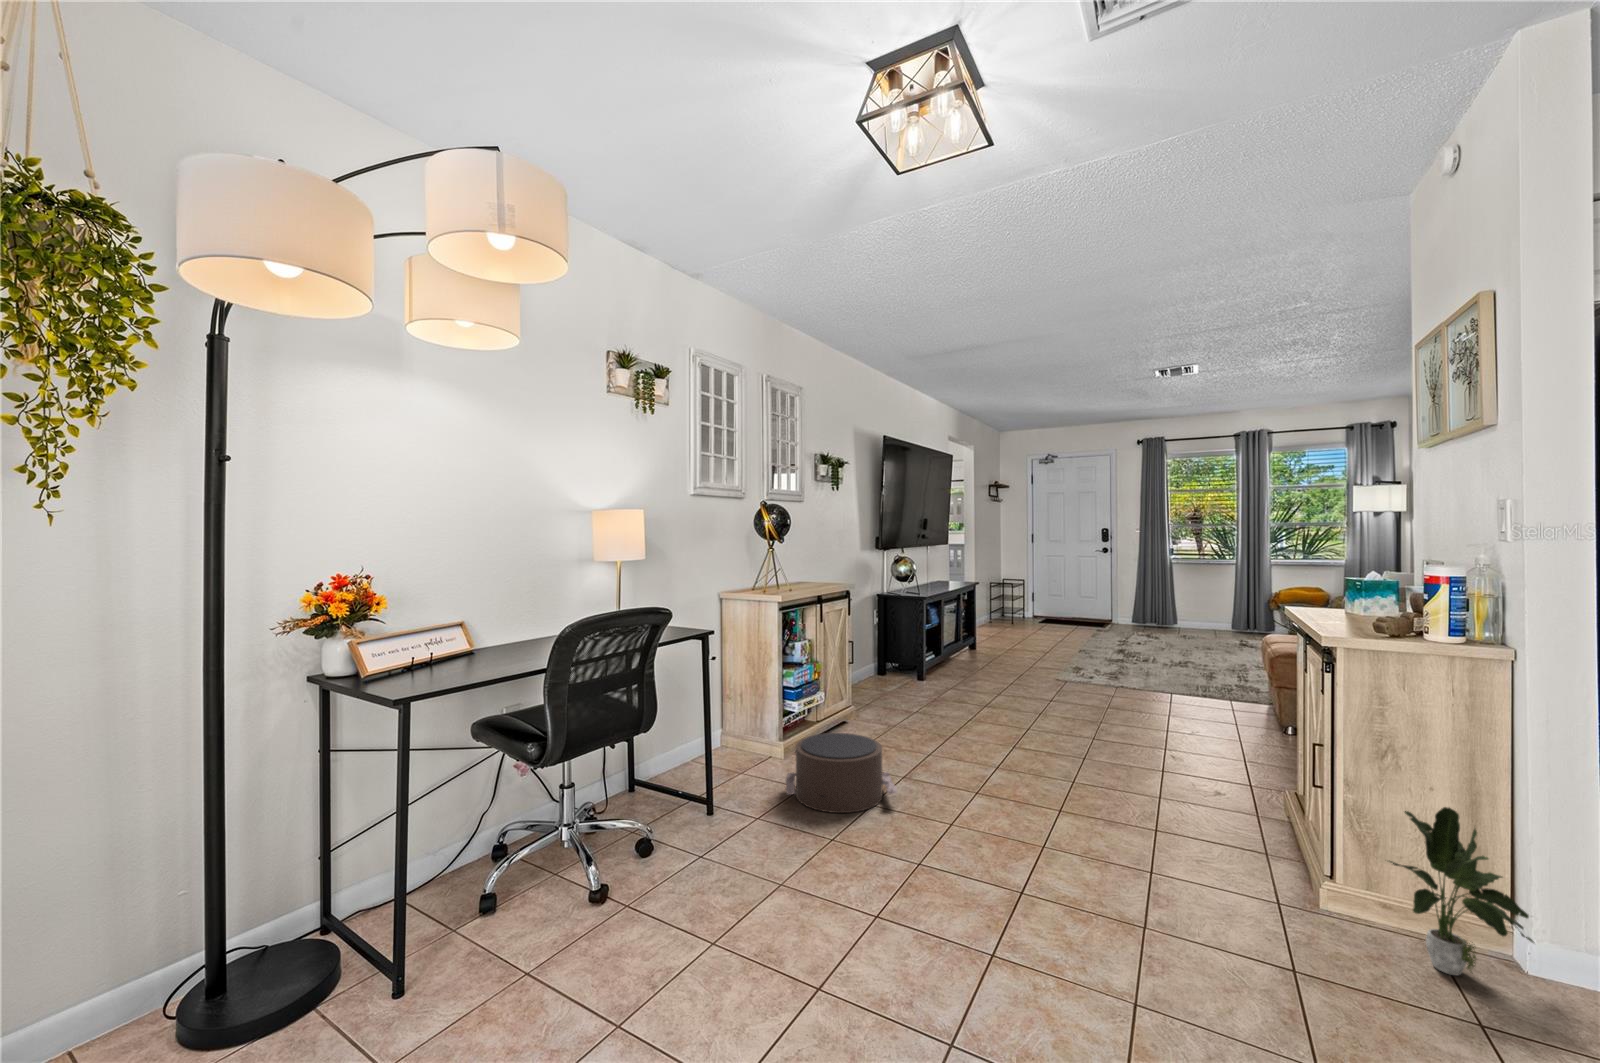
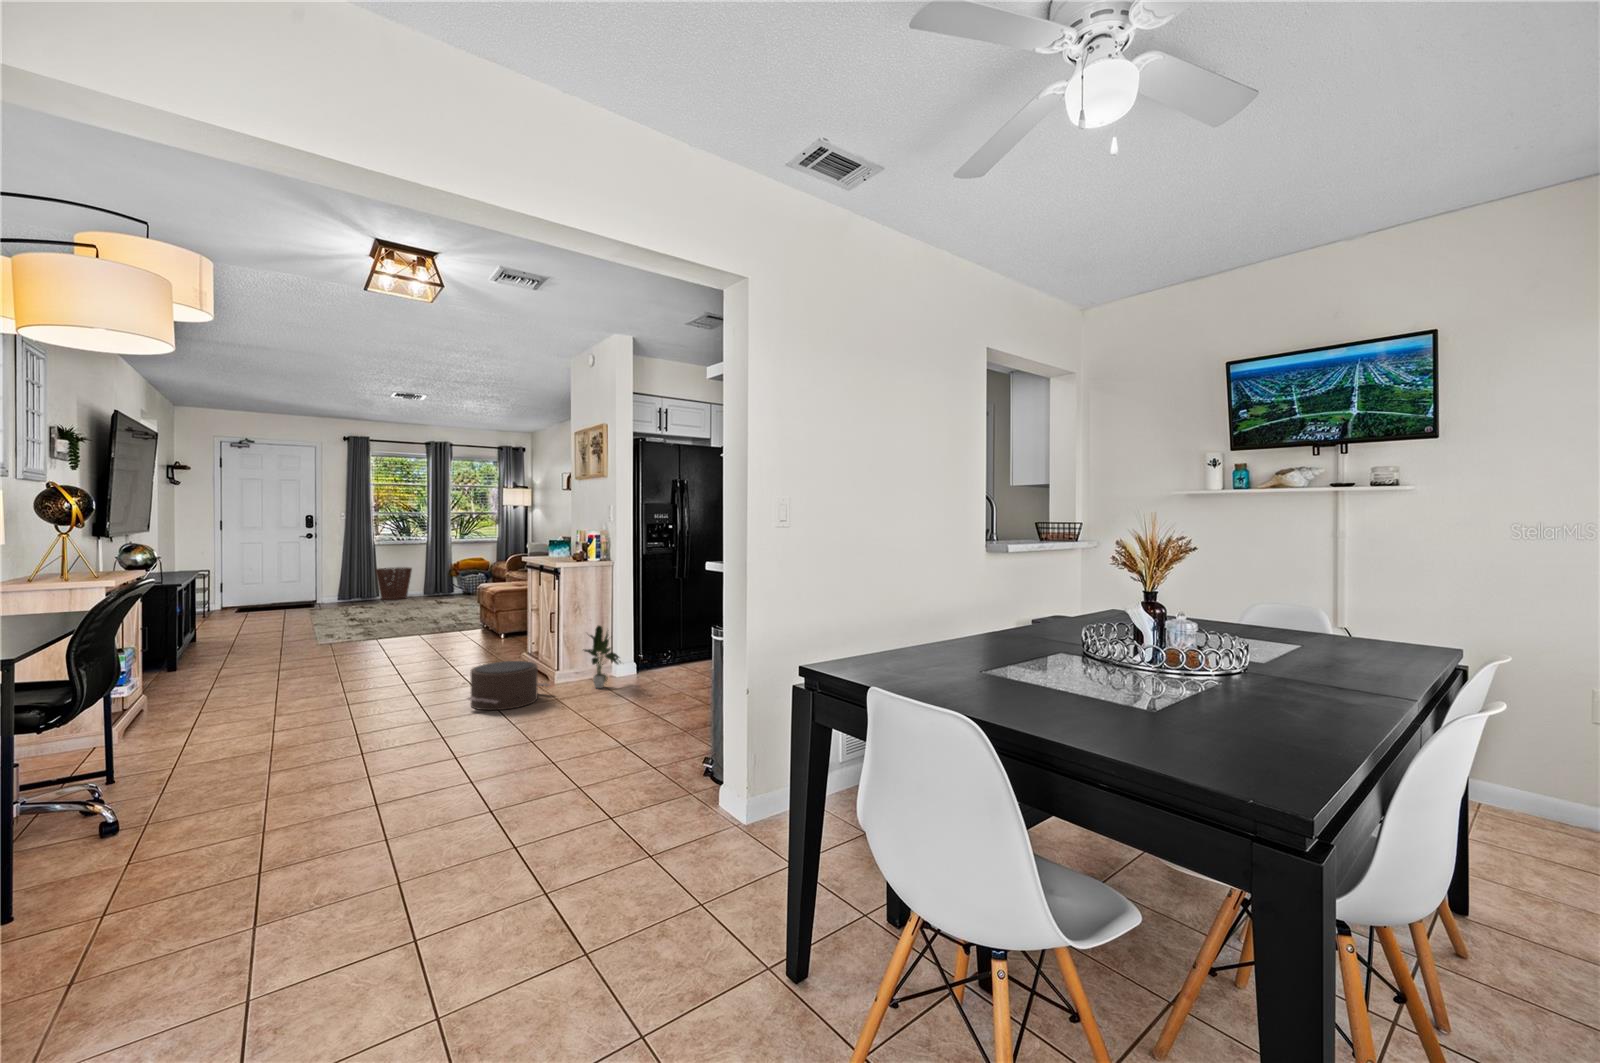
basket: none [1170,591,1216,632] -> present [376,568,412,600]
pouf: present [786,733,897,813] -> present [468,661,550,710]

